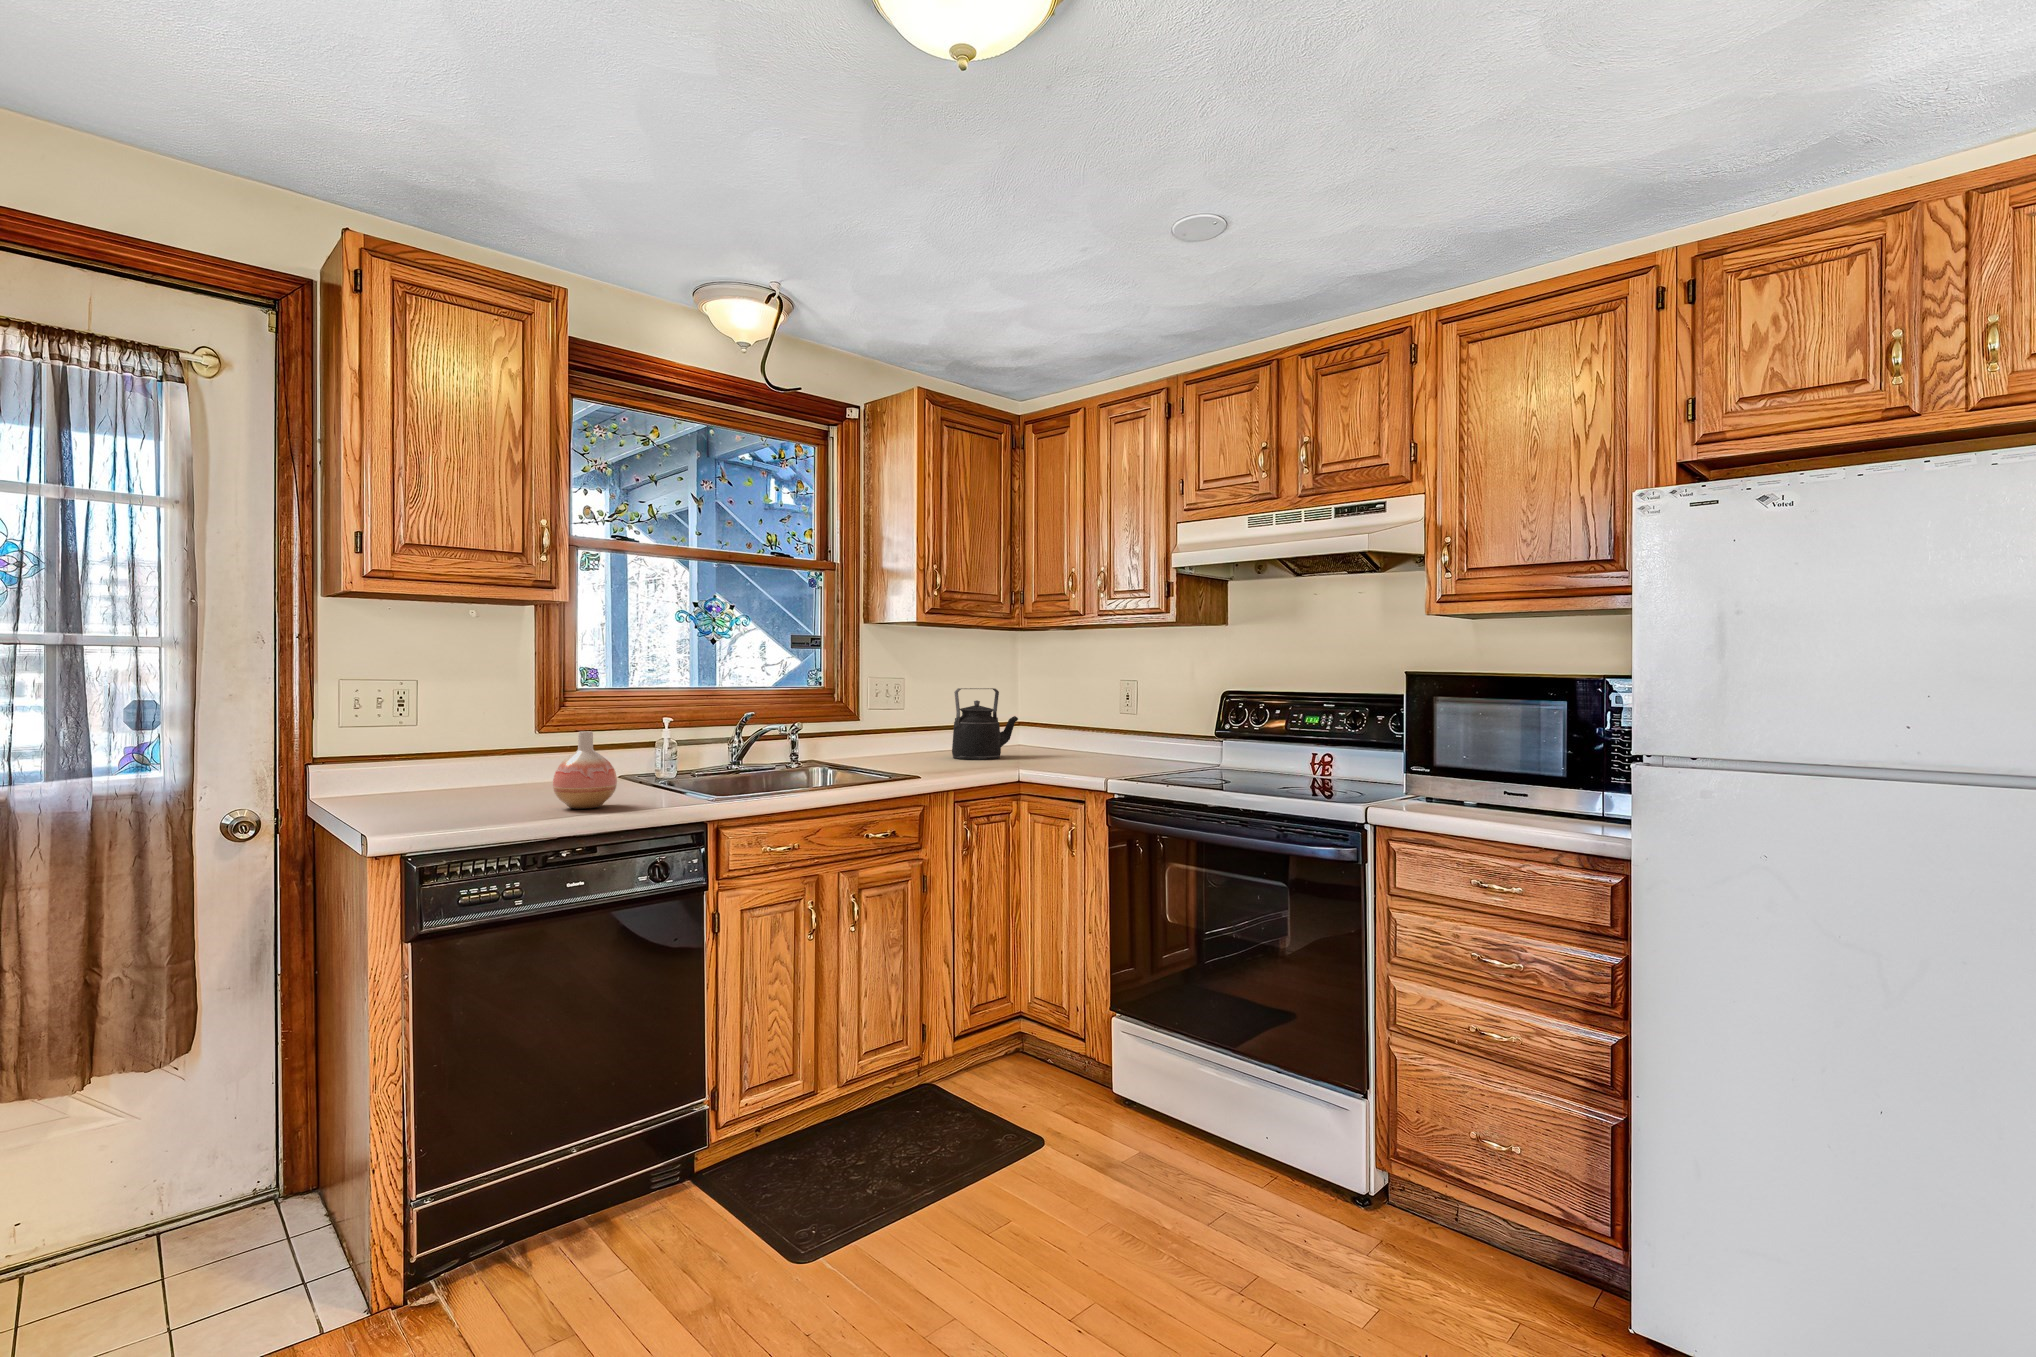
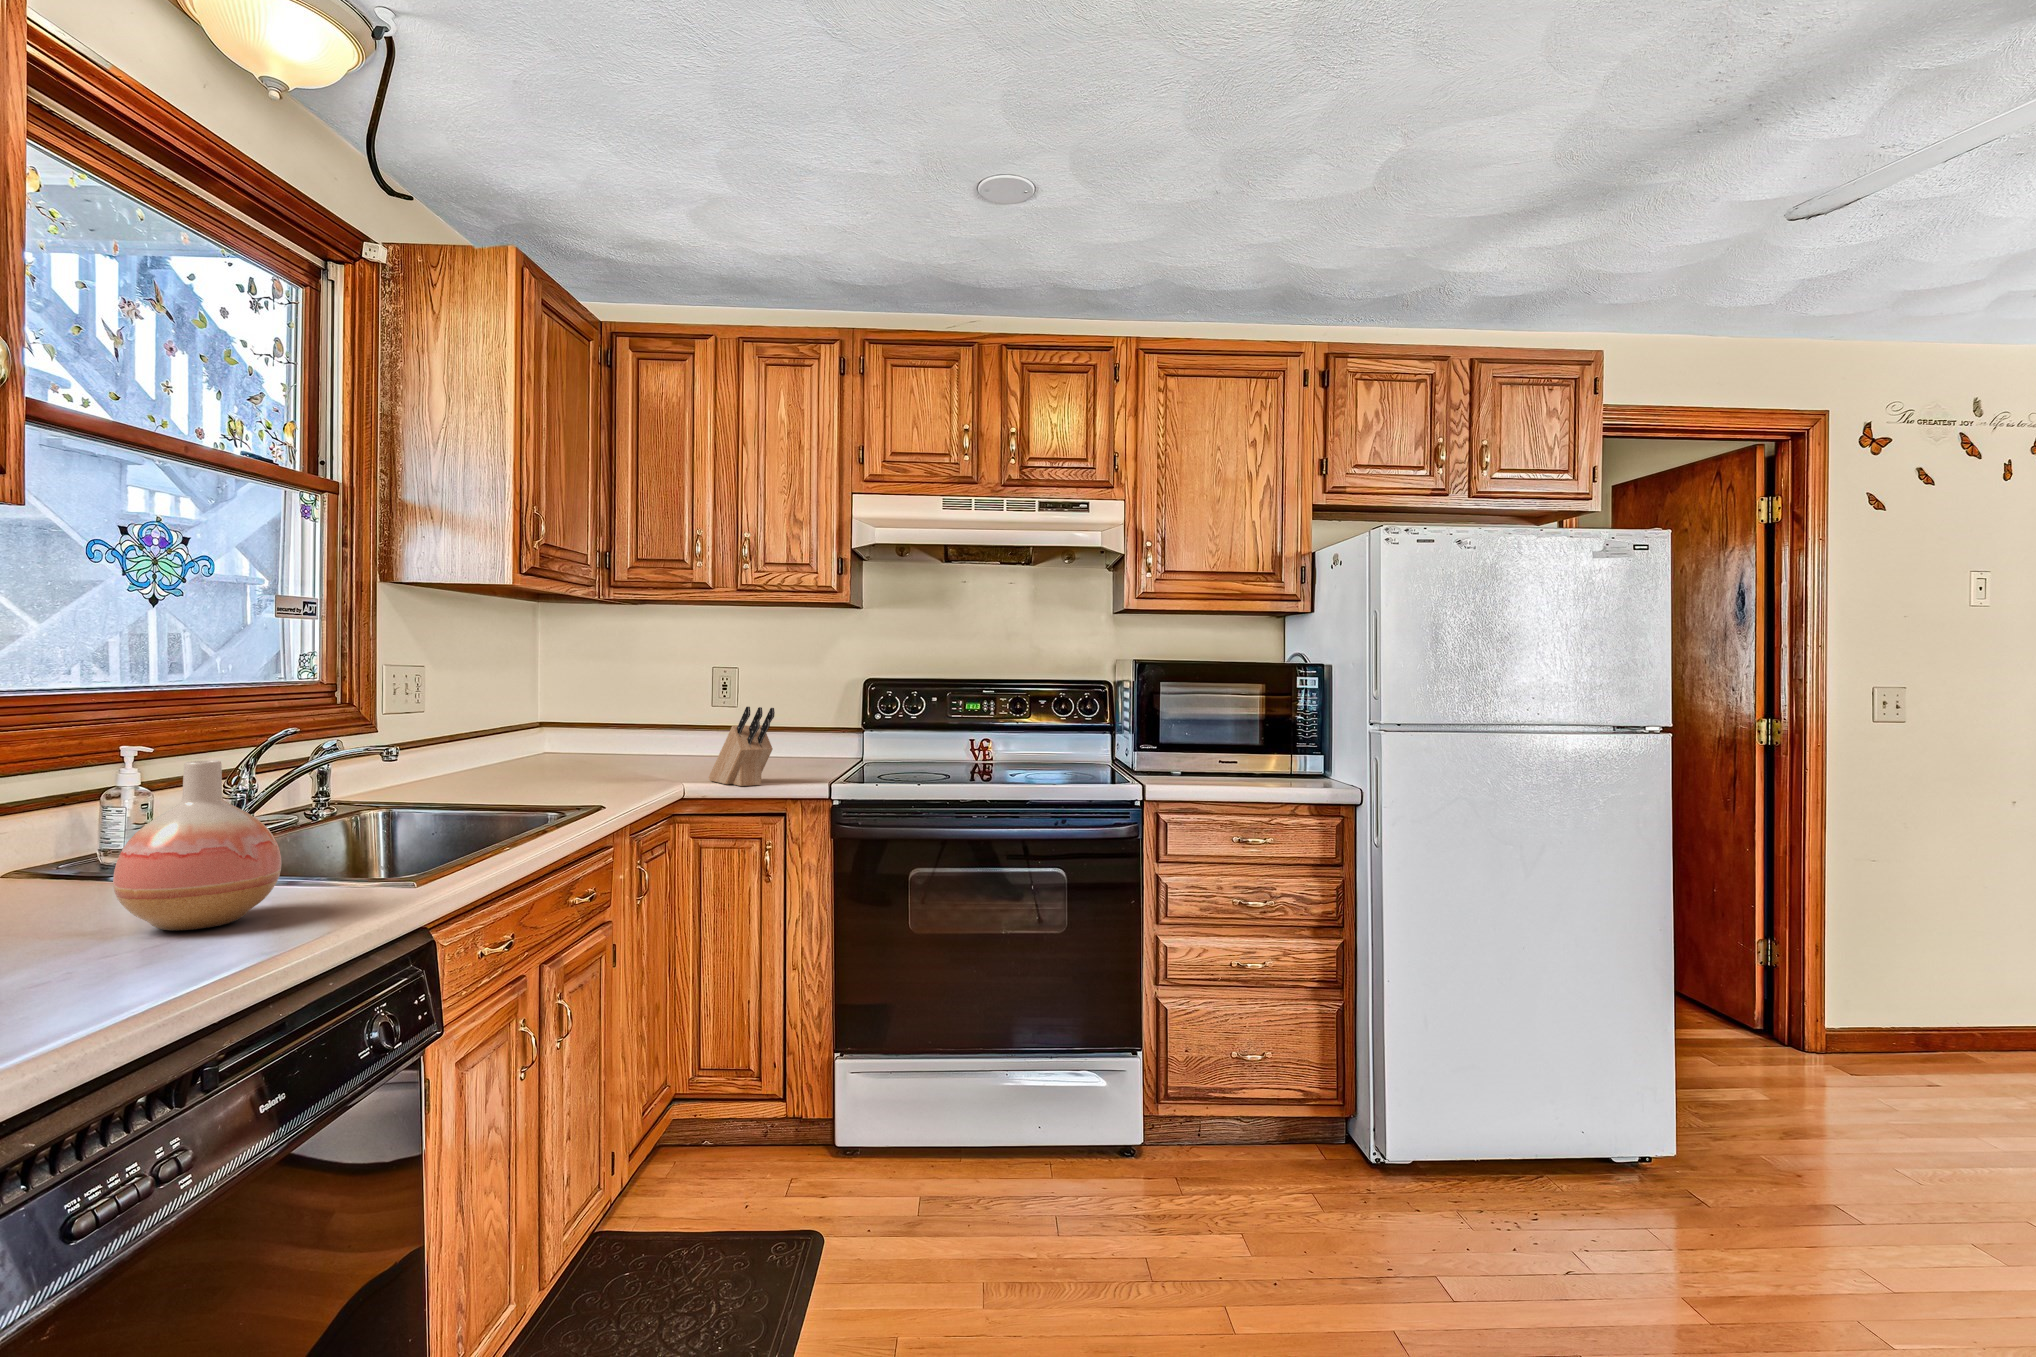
kettle: present [952,688,1018,760] -> none [504,680,588,778]
knife block: none [1039,712,1071,776] -> present [709,707,775,786]

